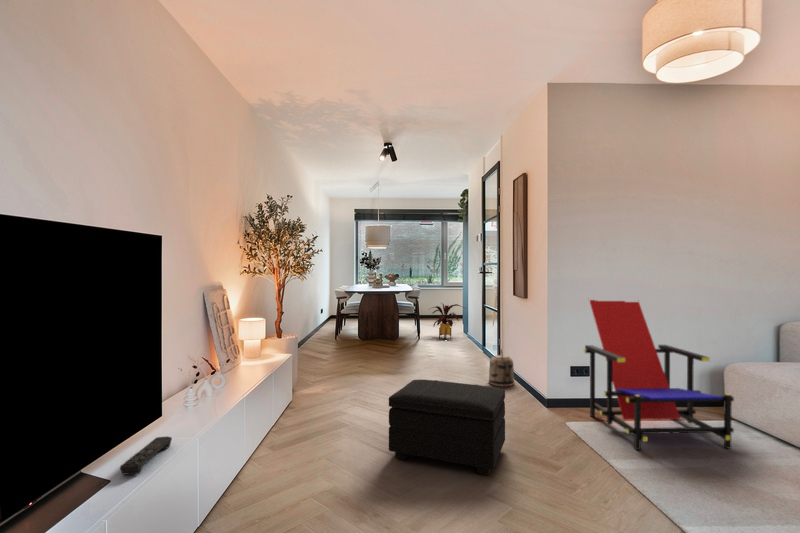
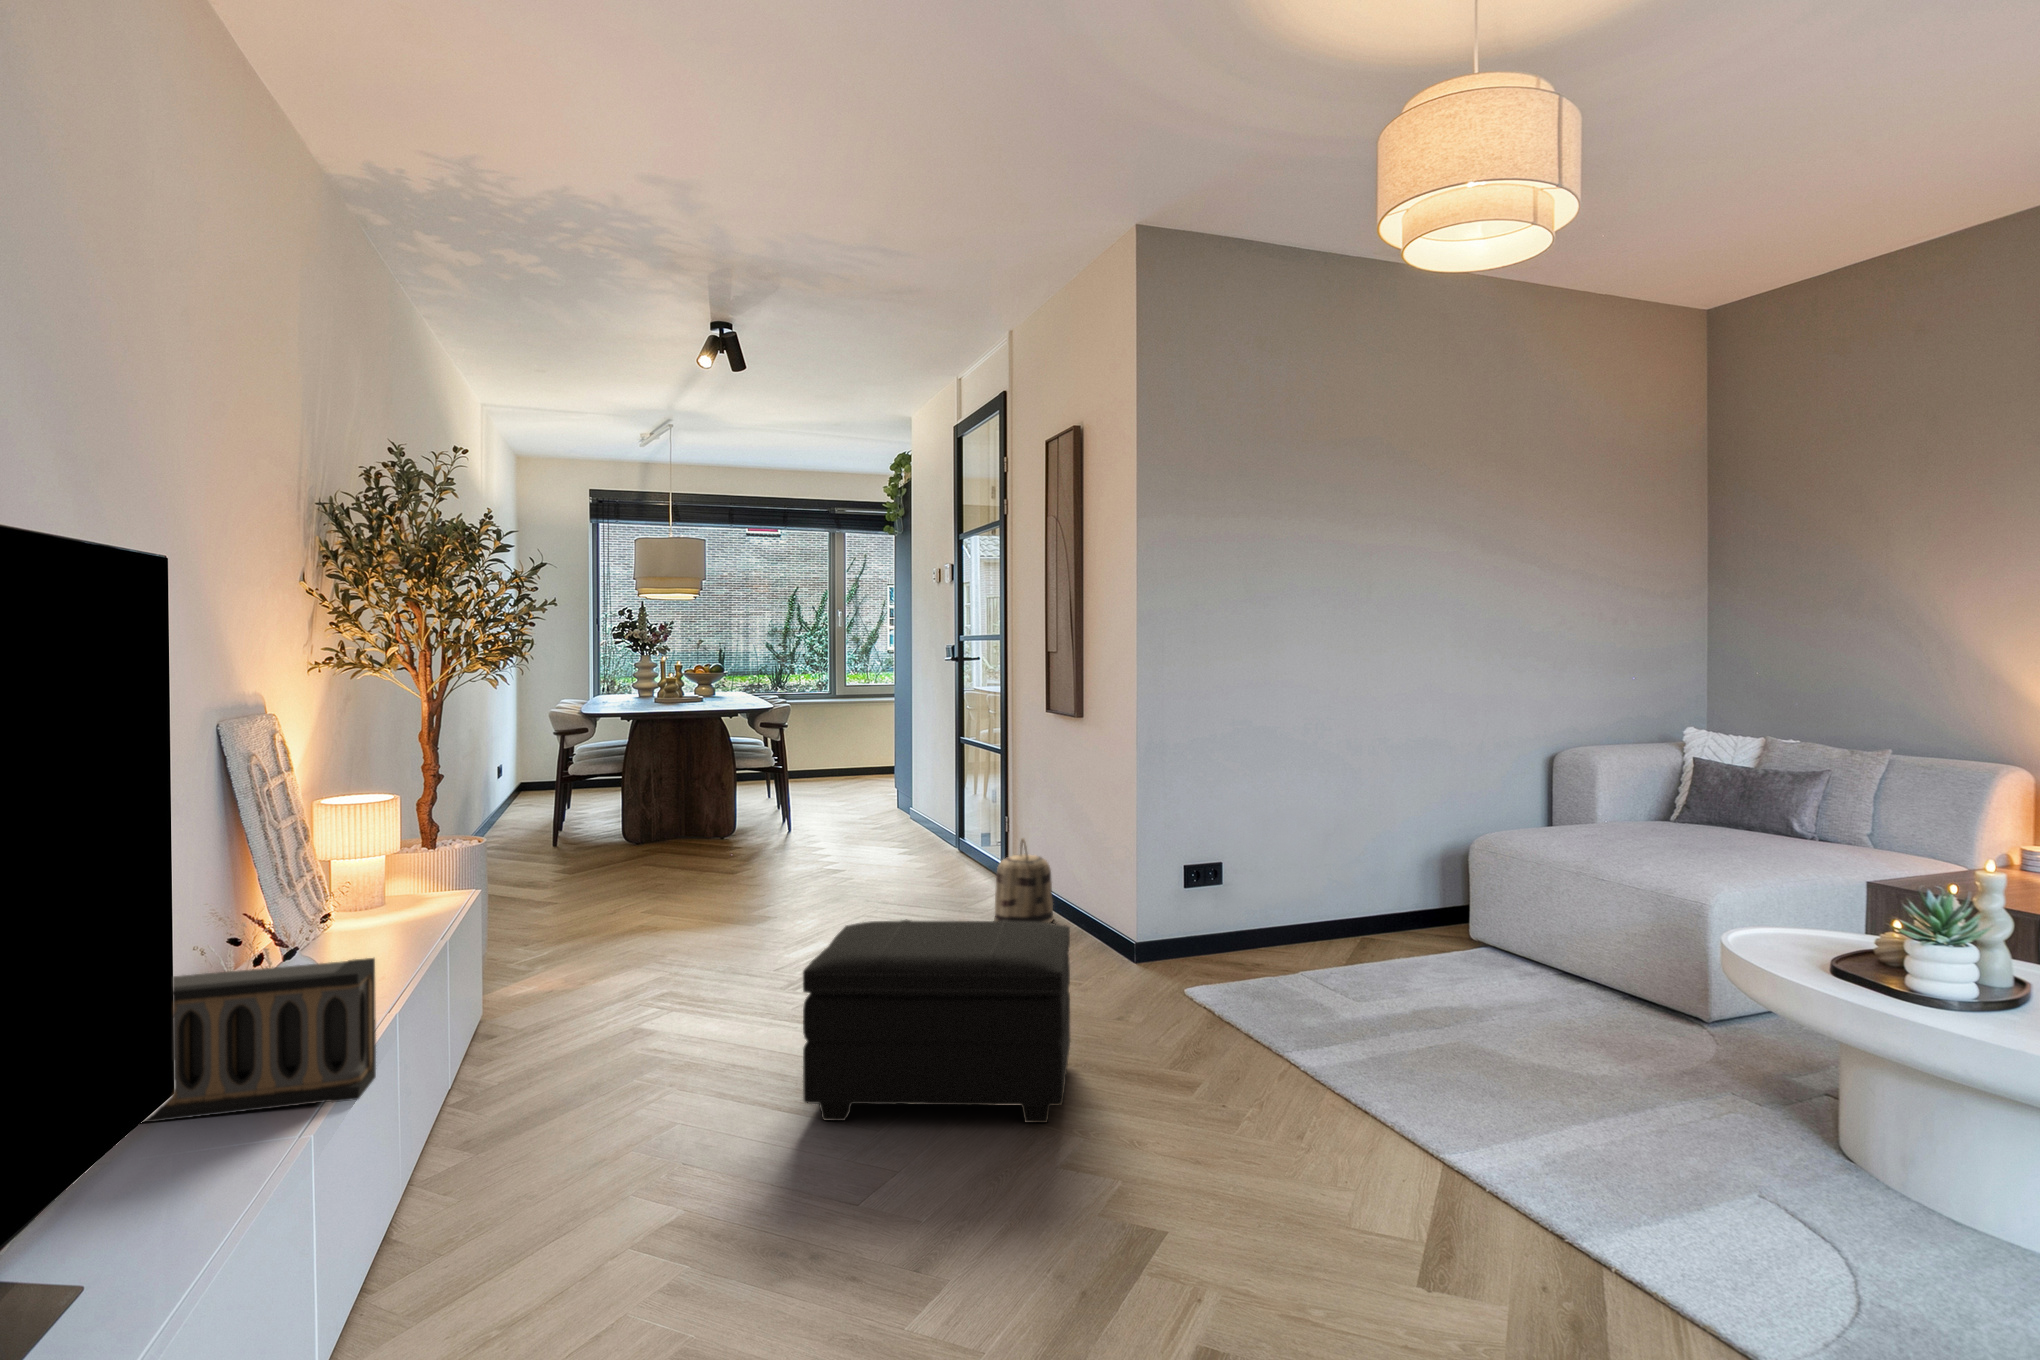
lounge chair: present [584,300,734,450] -> none [1215,701,1495,1026]
house plant: present [433,304,460,339] -> none [816,737,913,832]
speaker: none [142,378,224,429] -> present [144,958,376,1123]
remote control: present [120,437,172,474] -> none [120,1133,243,1249]

